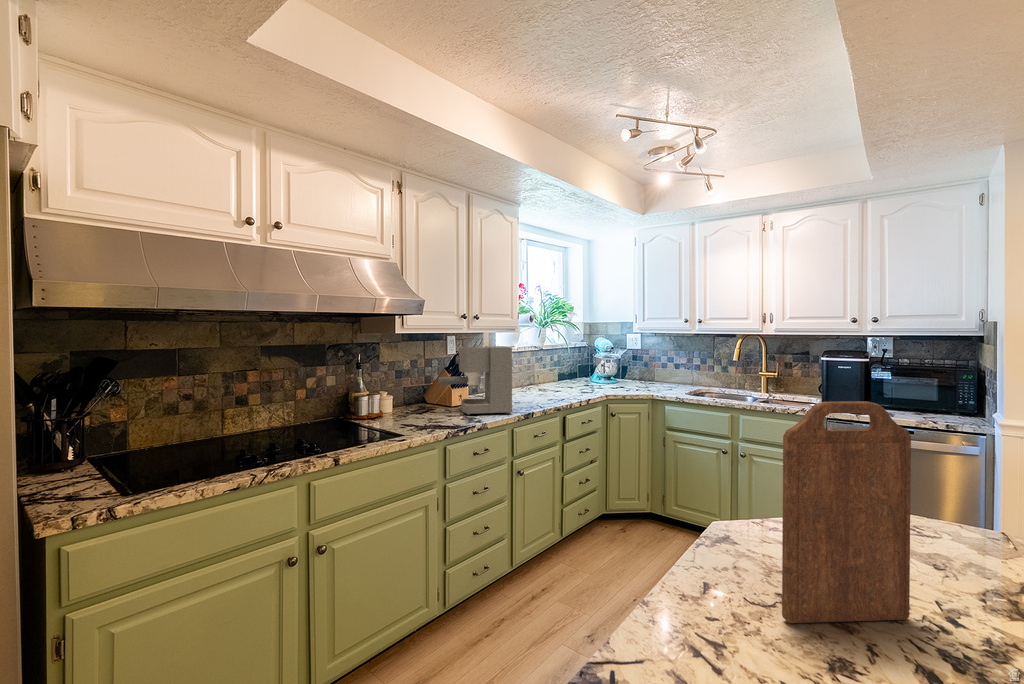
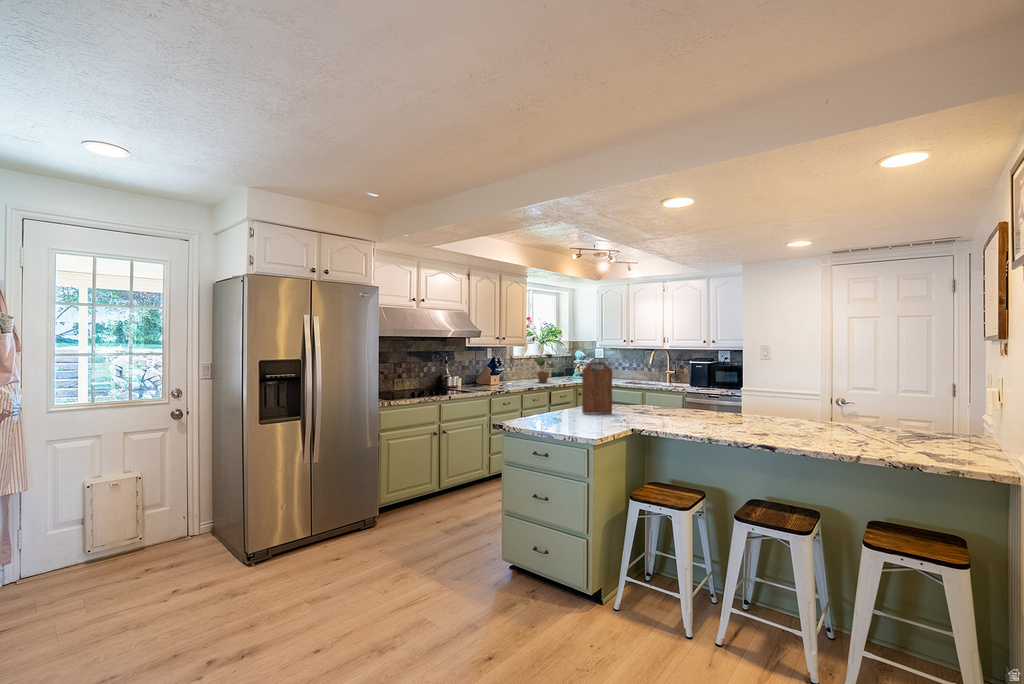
potted plant: none [523,344,571,398] -> present [529,354,554,383]
coffee maker: present [438,346,512,415] -> none [485,354,522,387]

